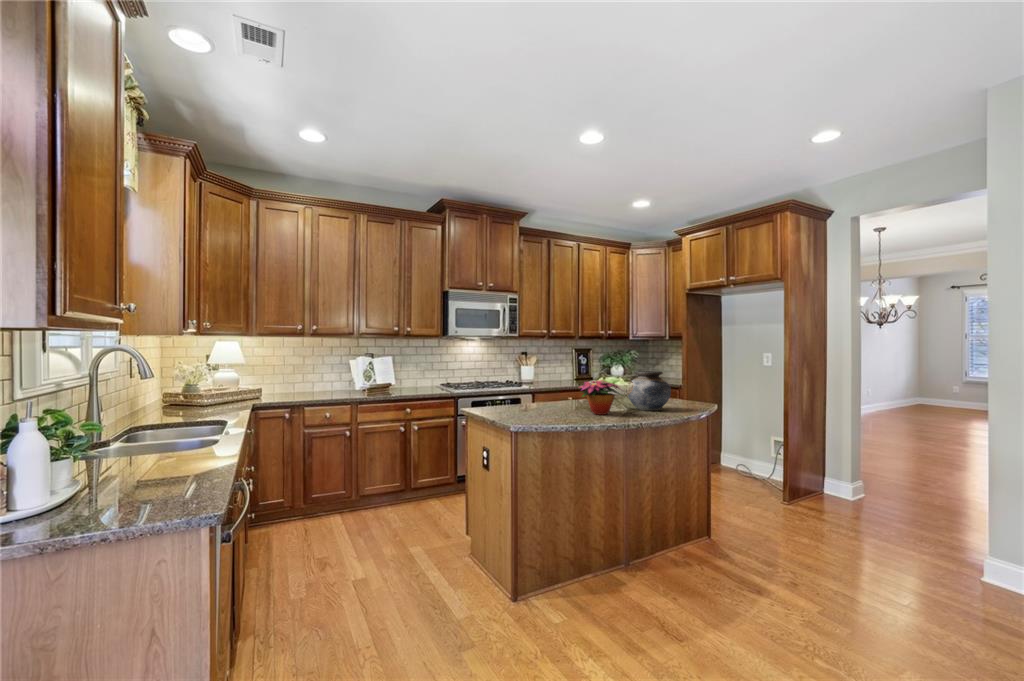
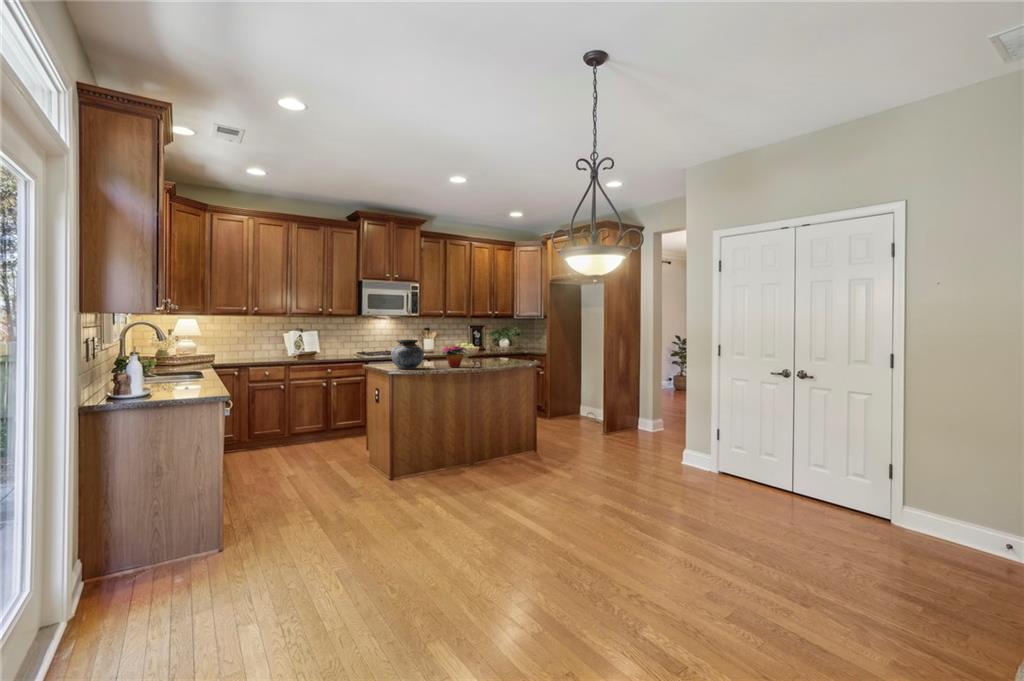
vase: present [628,371,671,411] -> present [391,340,424,369]

